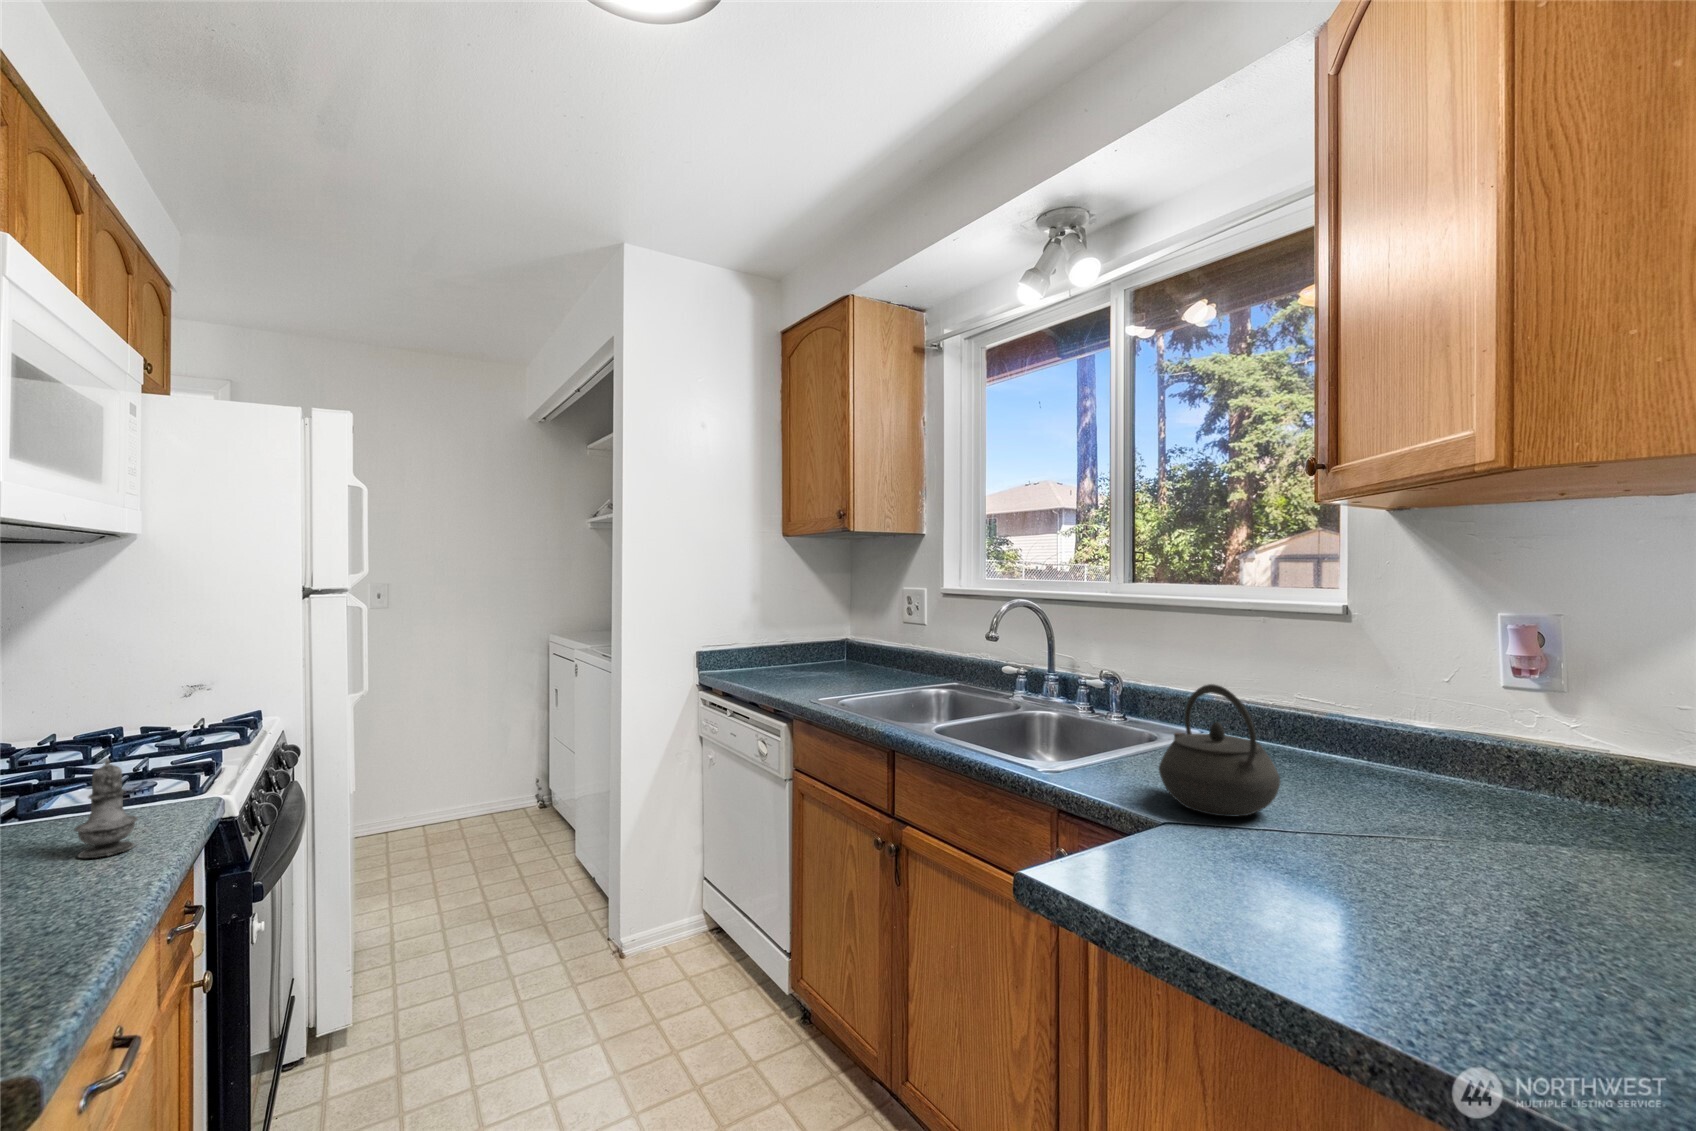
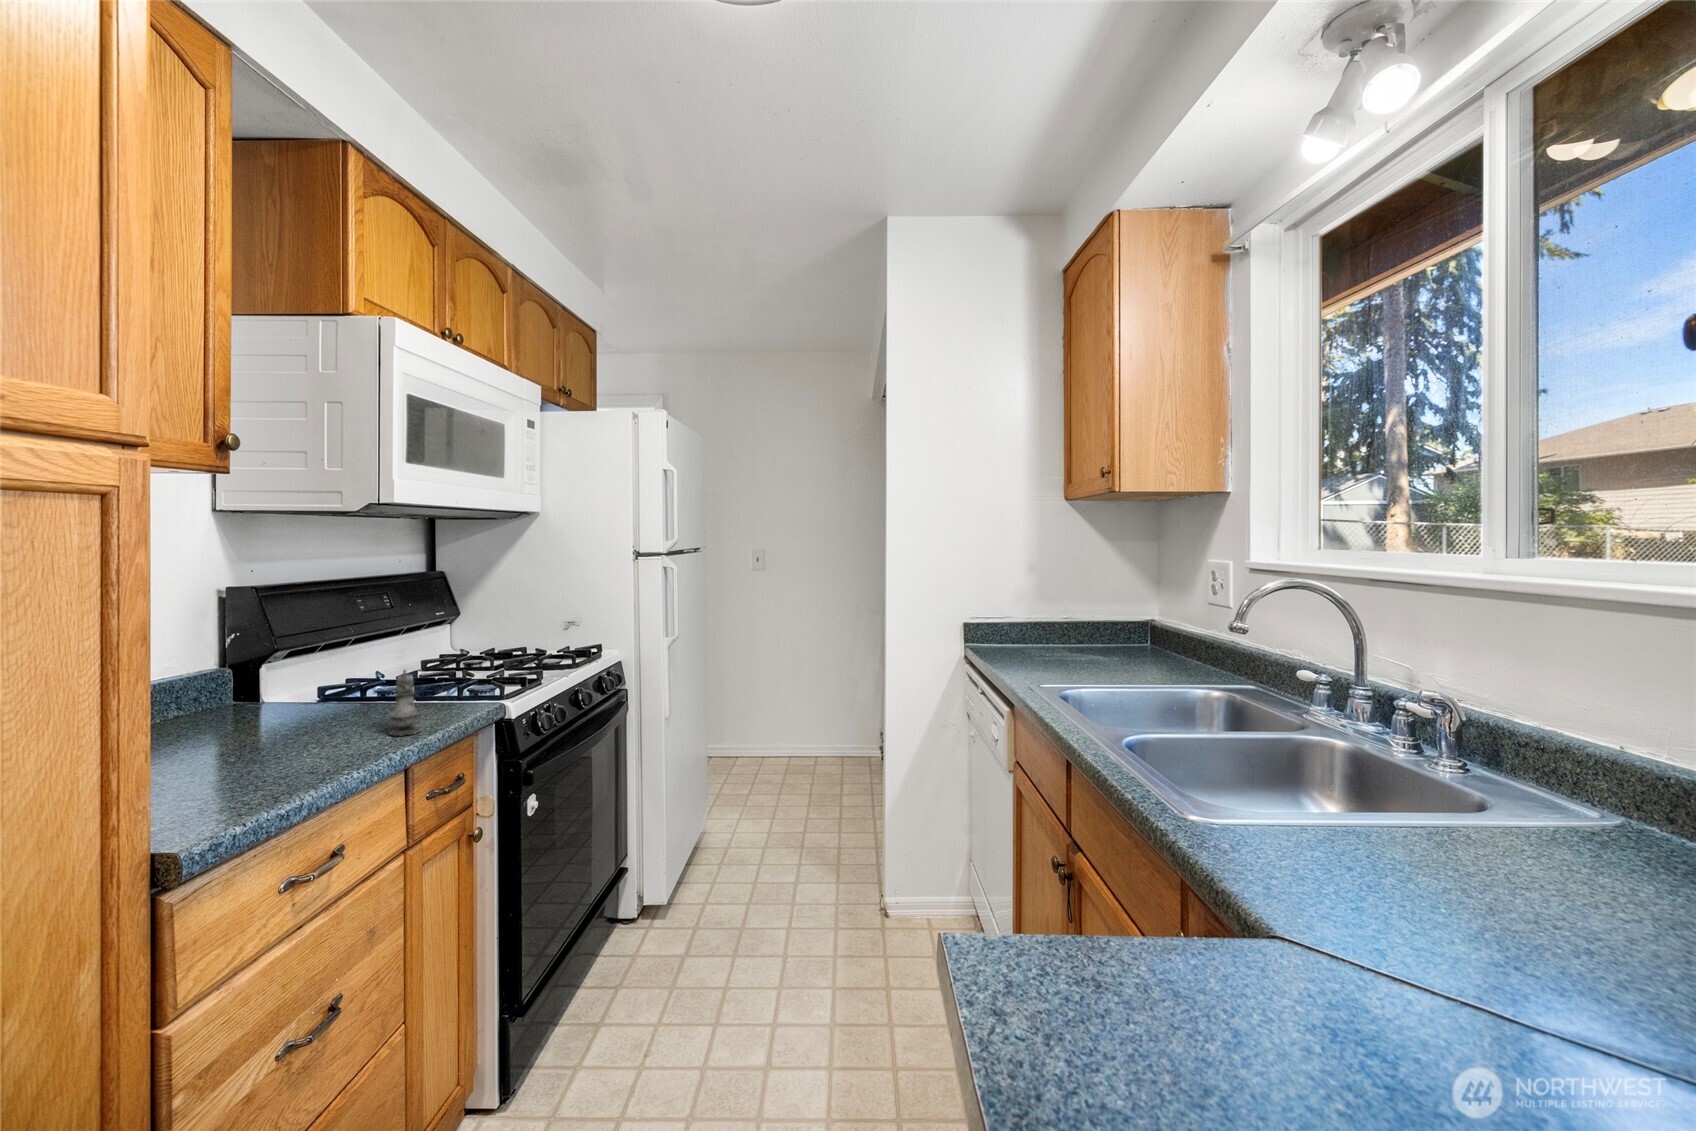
kettle: present [1159,684,1280,817] -> none [1305,728,1545,968]

